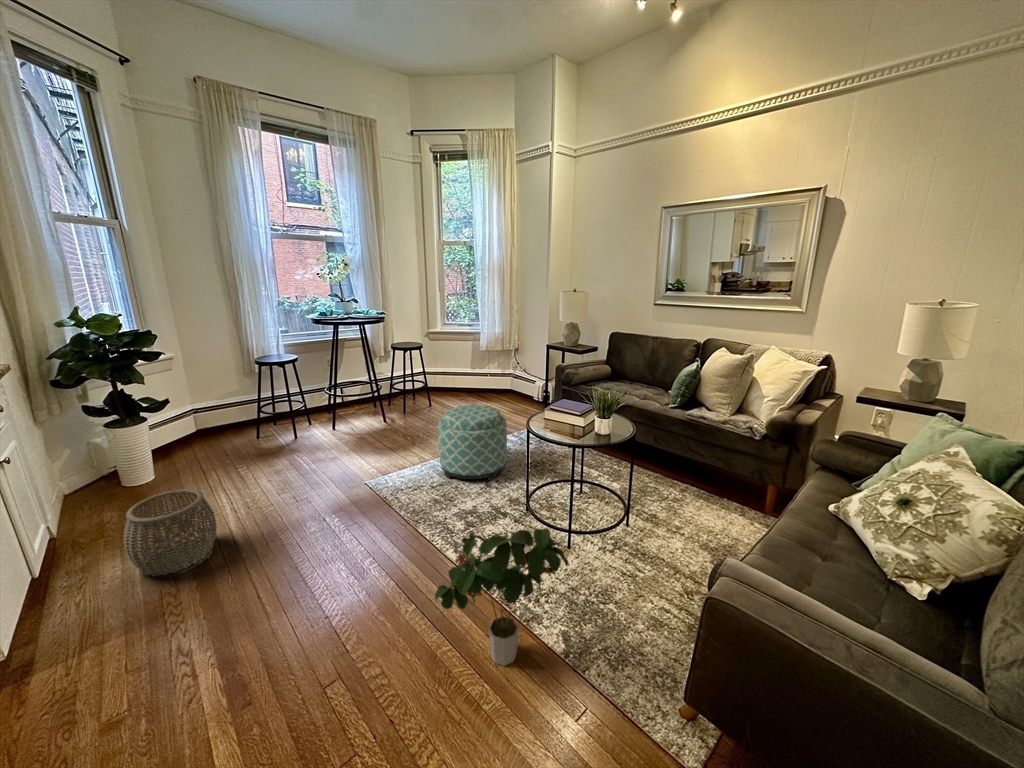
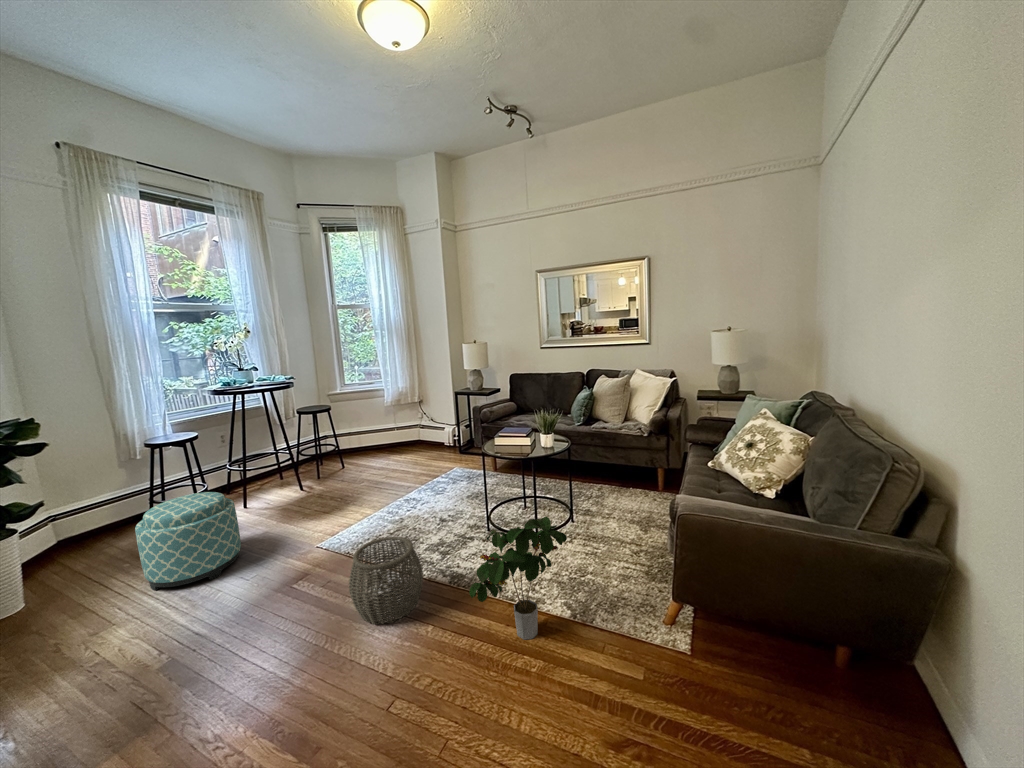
ottoman: present [438,405,507,480] -> present [135,492,241,591]
woven basket: present [123,489,217,576] -> present [349,536,423,624]

